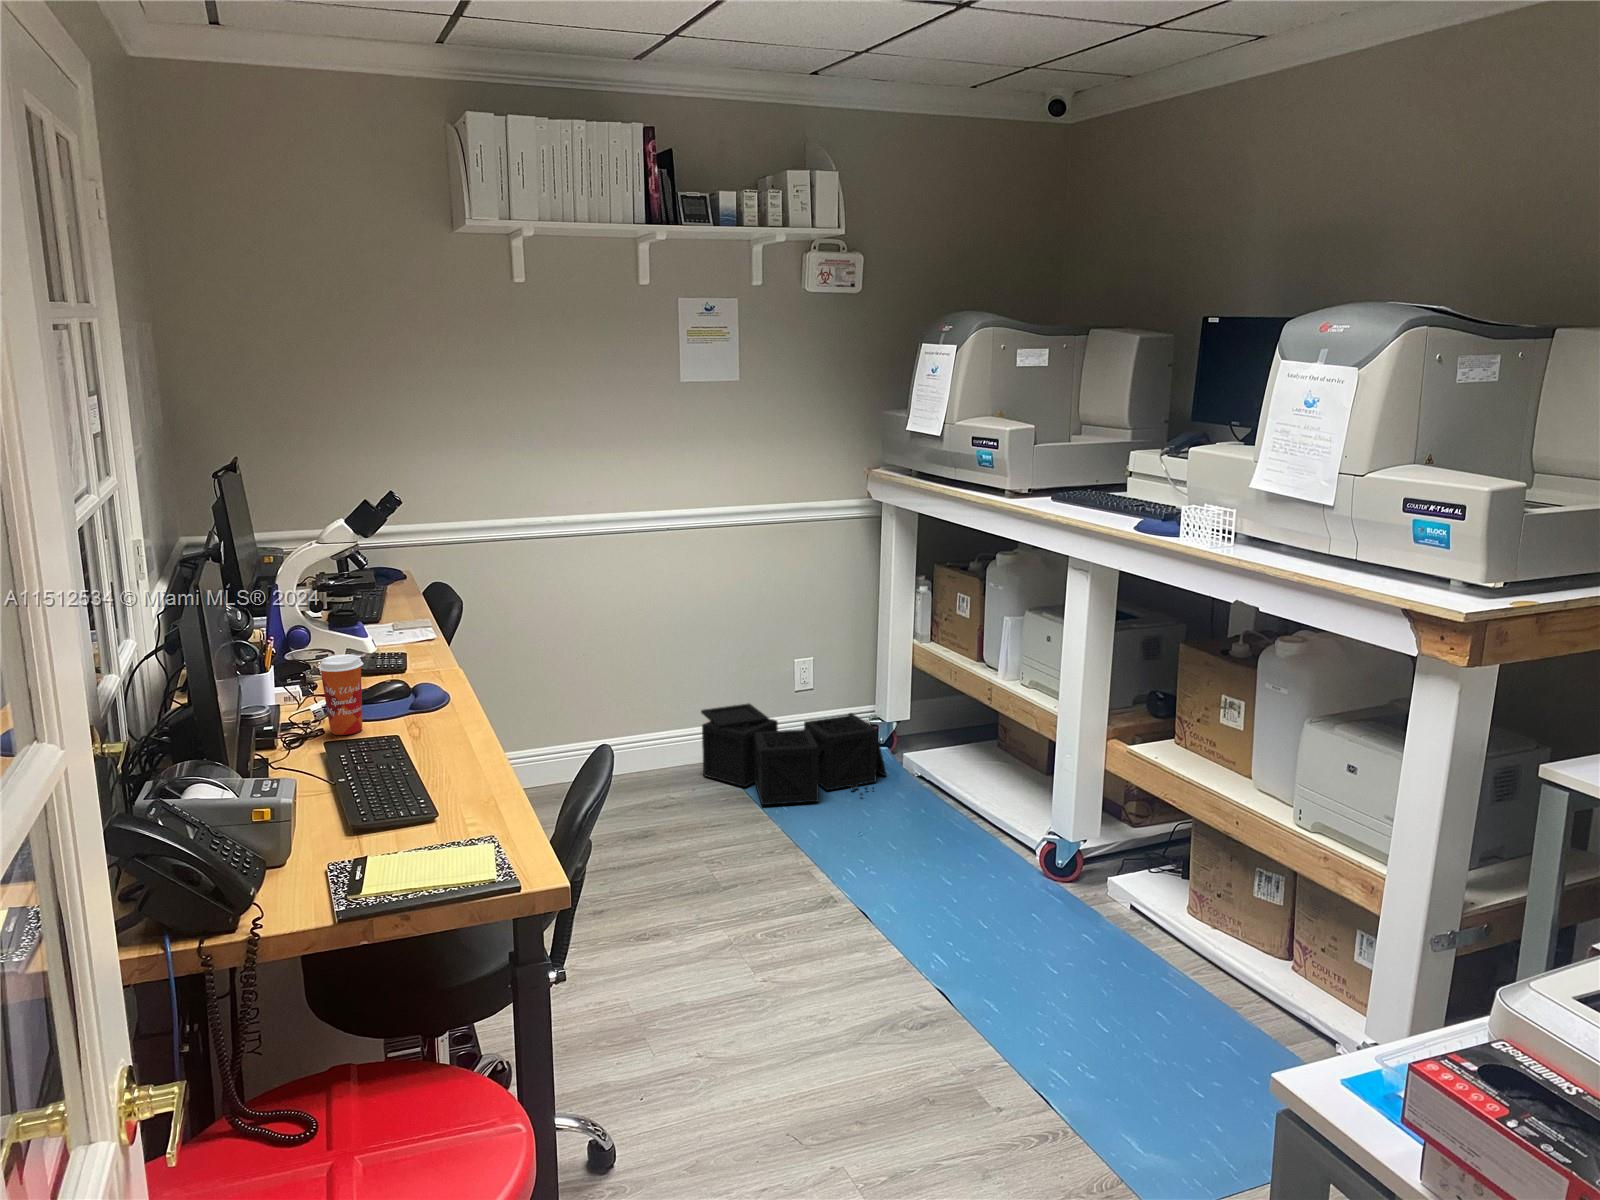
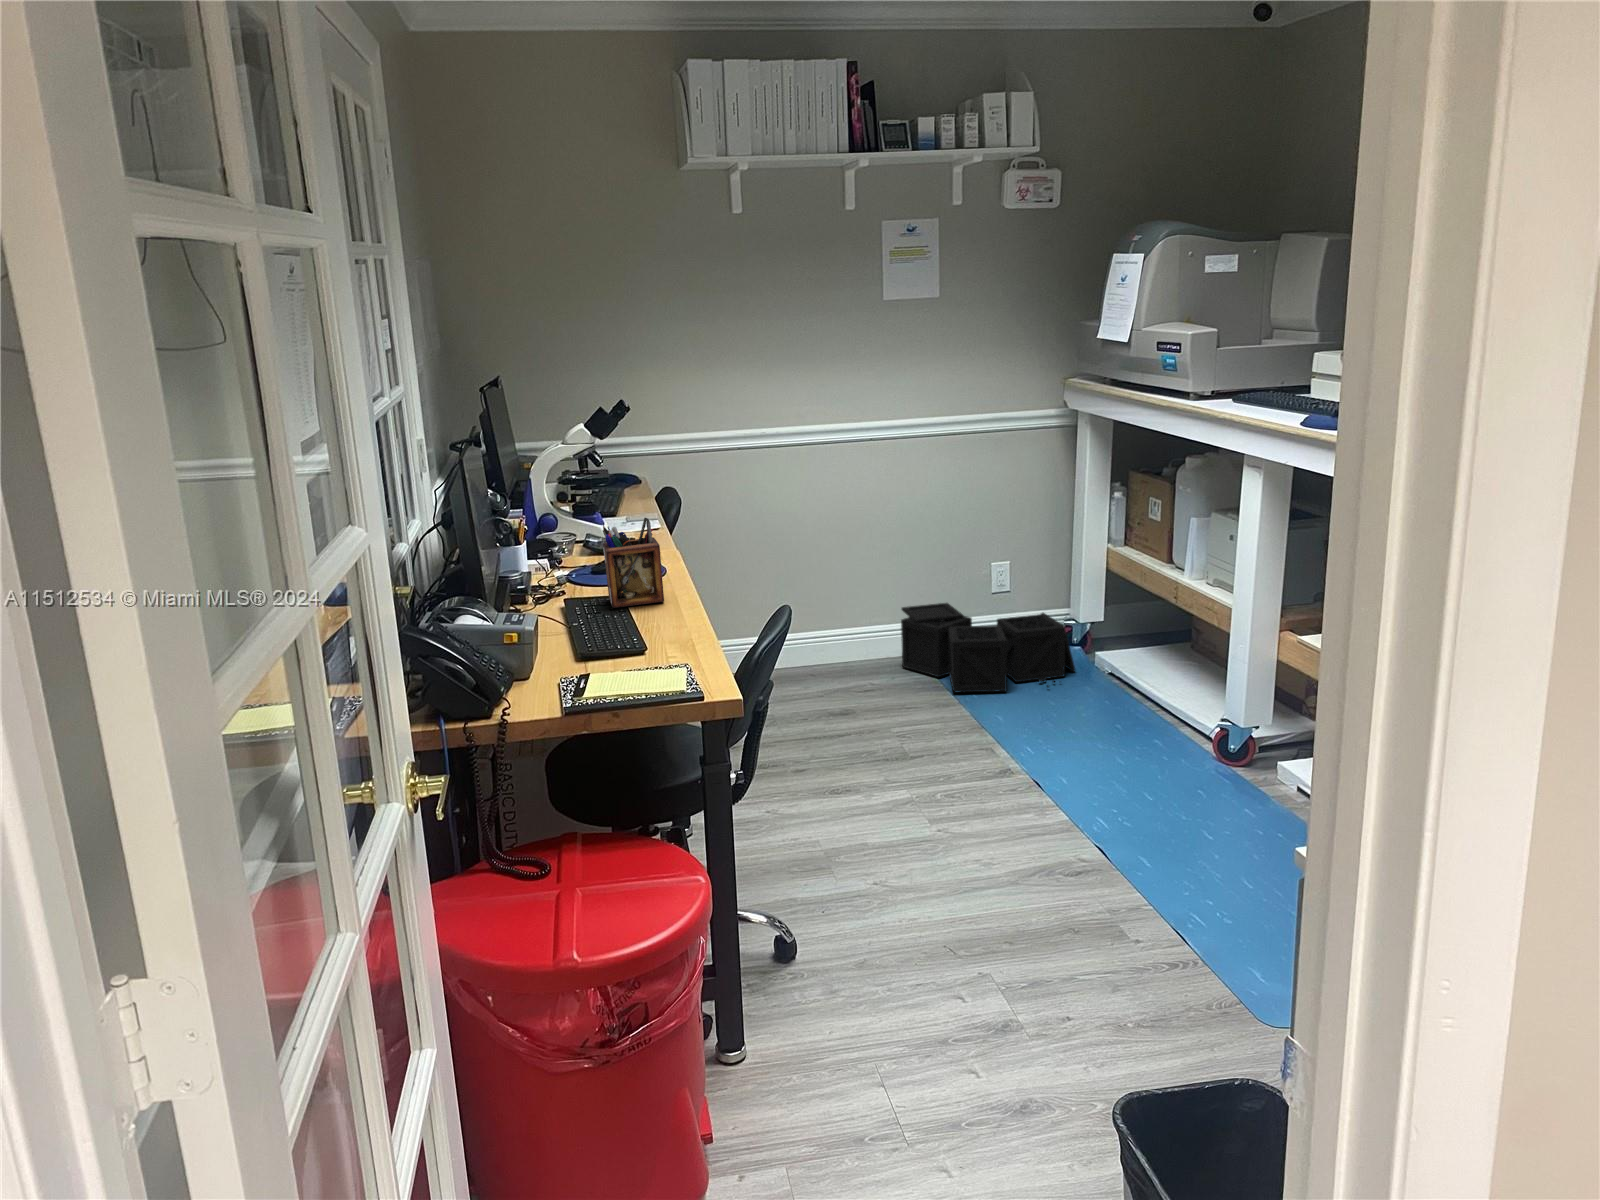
desk organizer: none [376,642,453,753] -> present [603,518,664,608]
paper cup: present [319,654,363,735] -> none [559,529,594,595]

